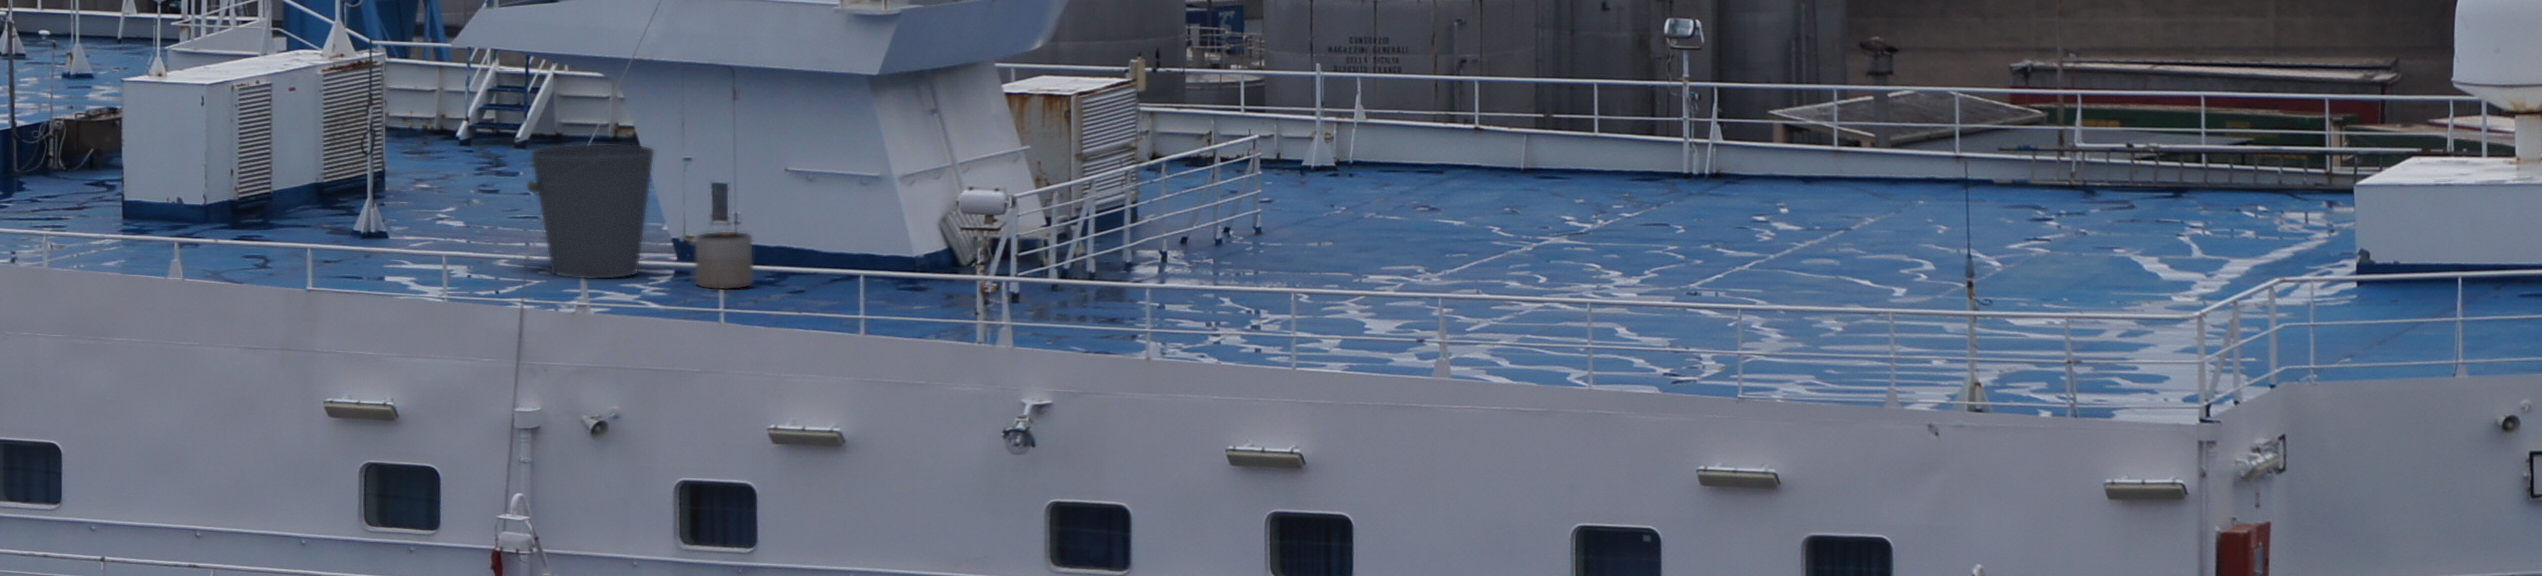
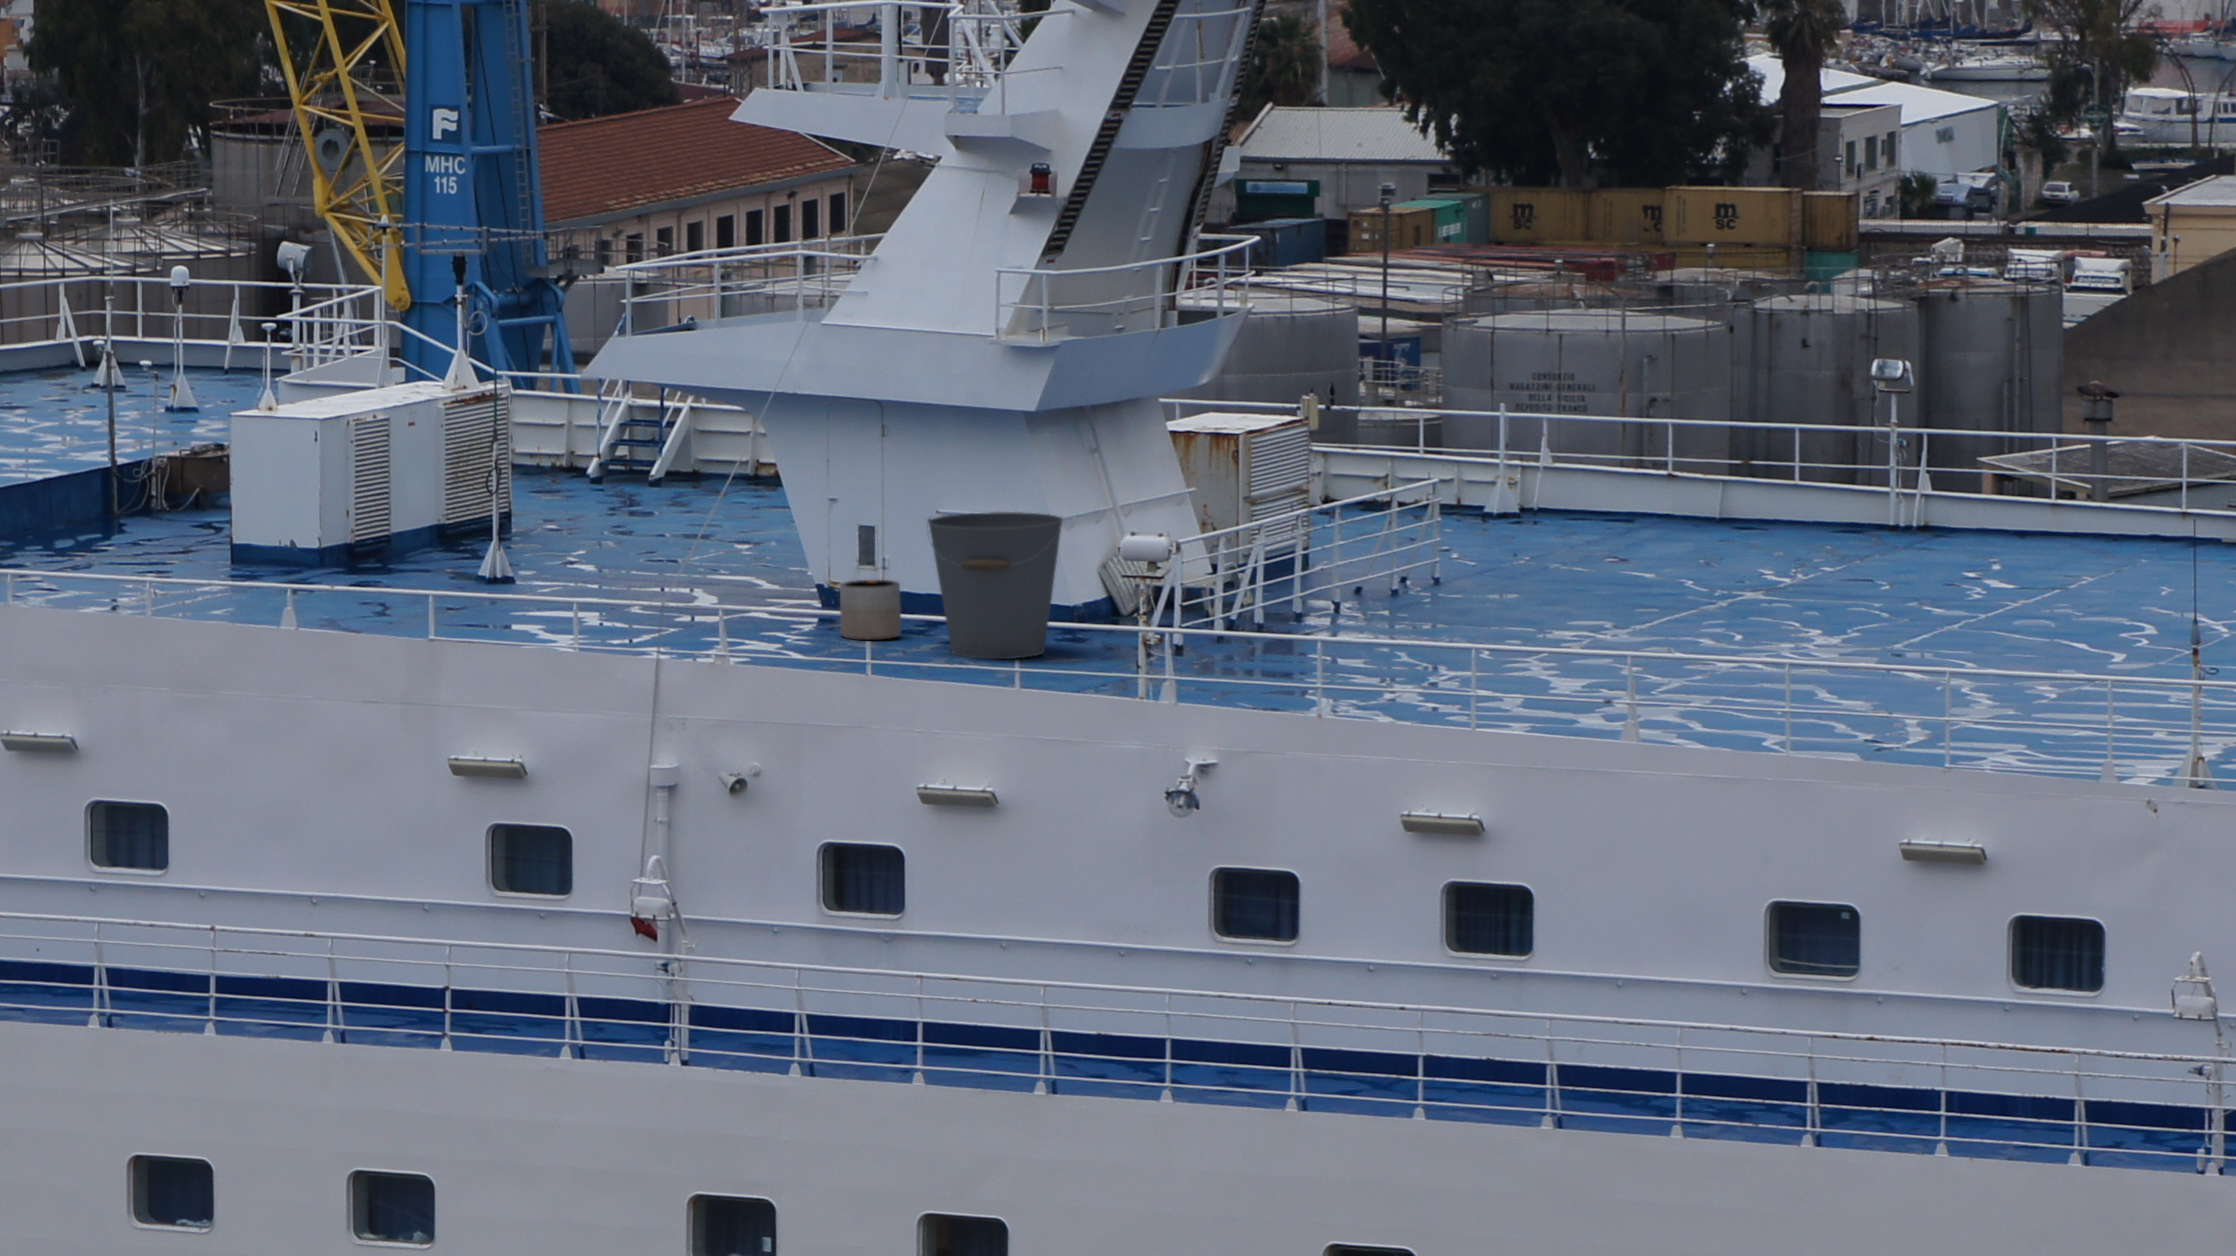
bucket: present [527,143,654,279] -> present [928,512,1063,659]

